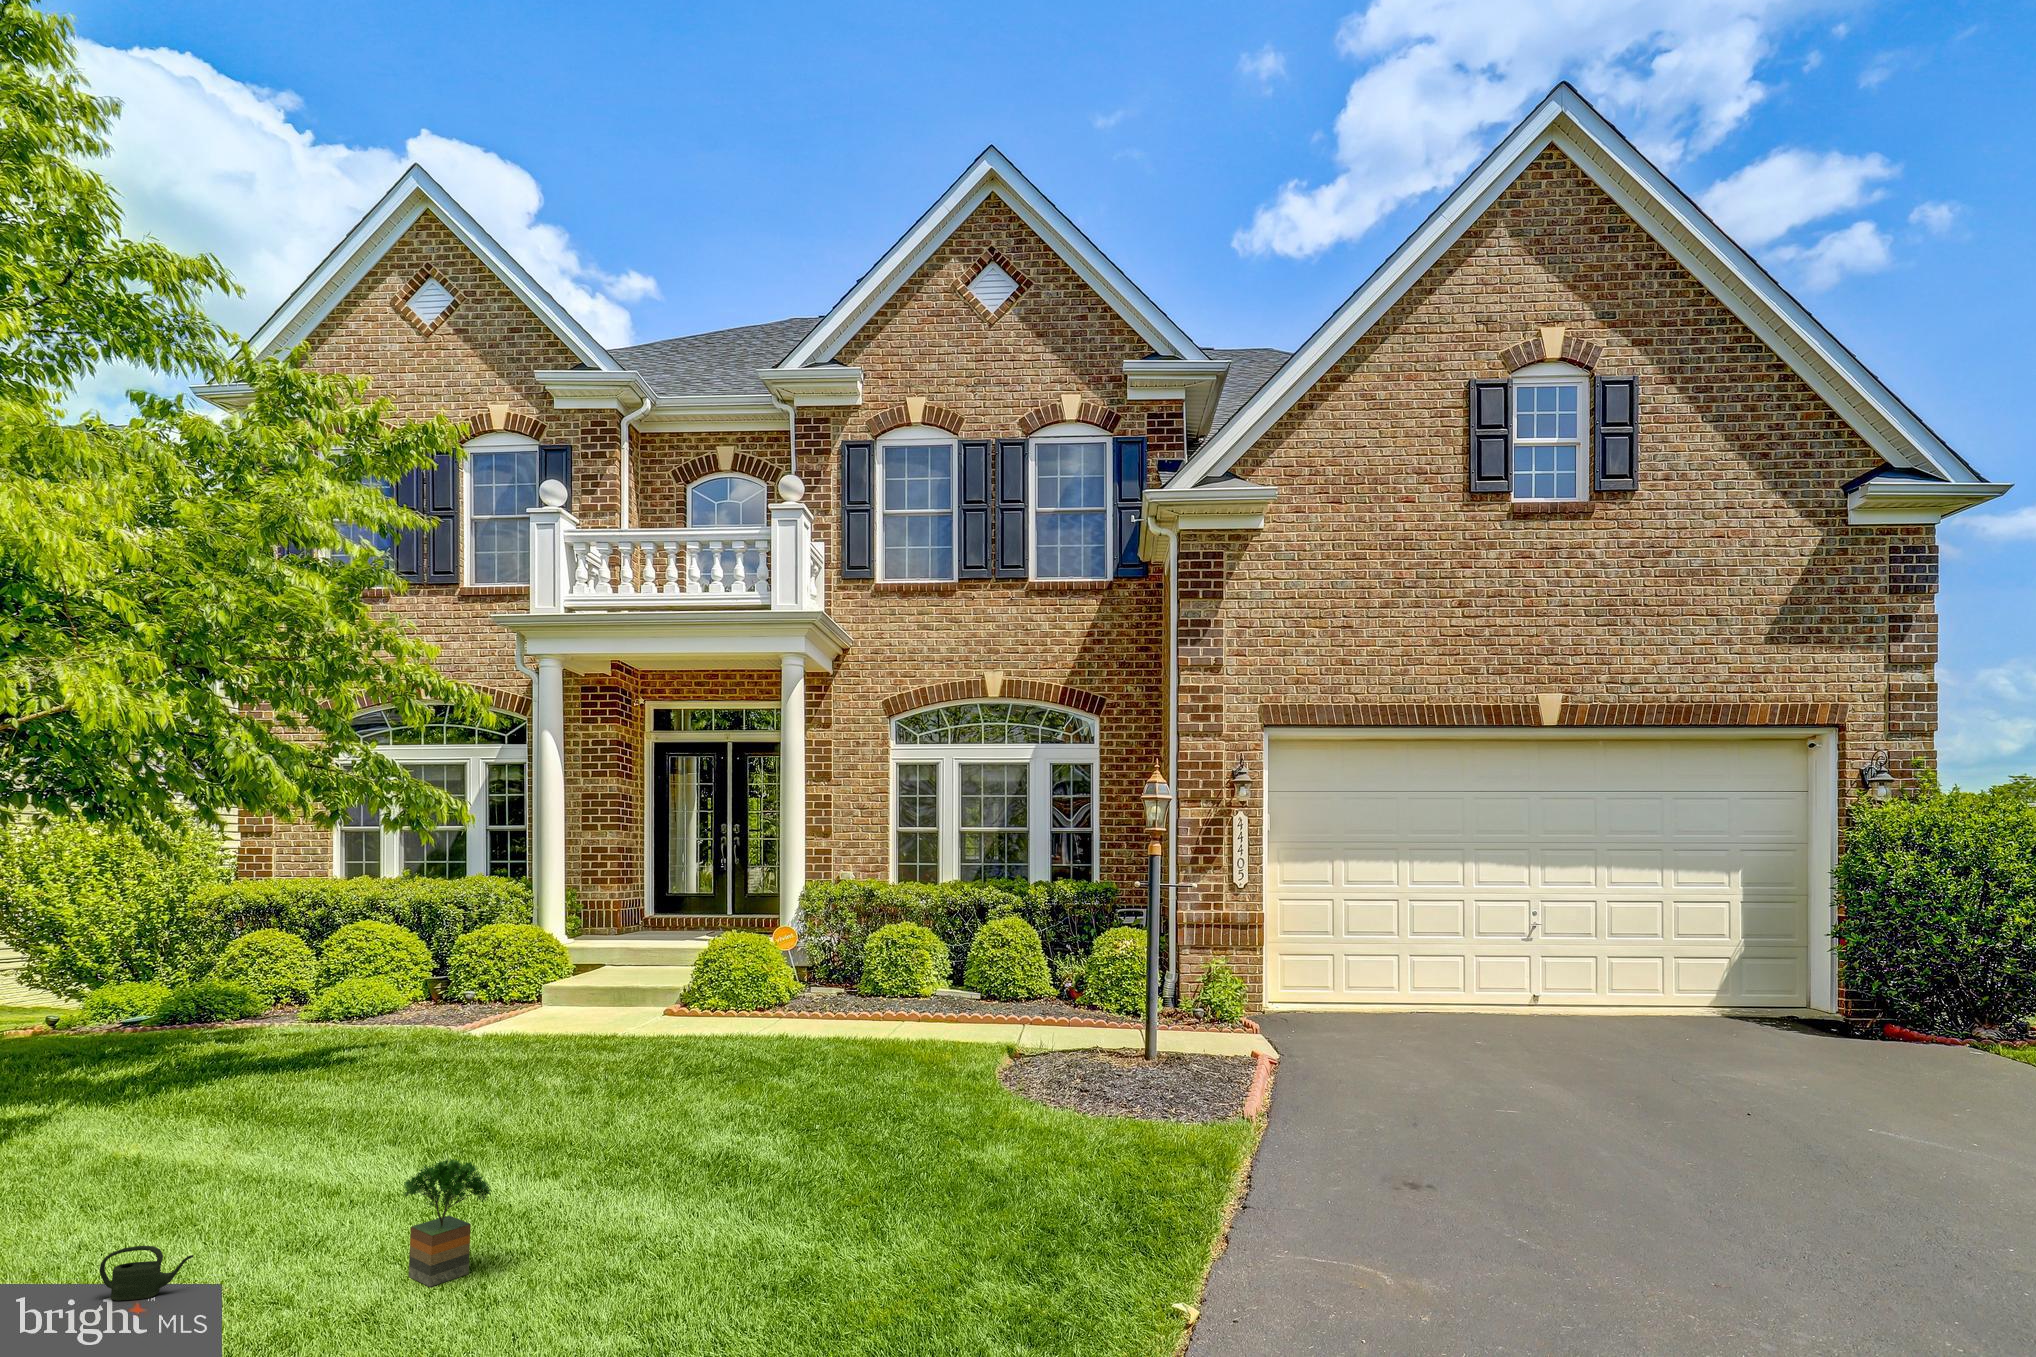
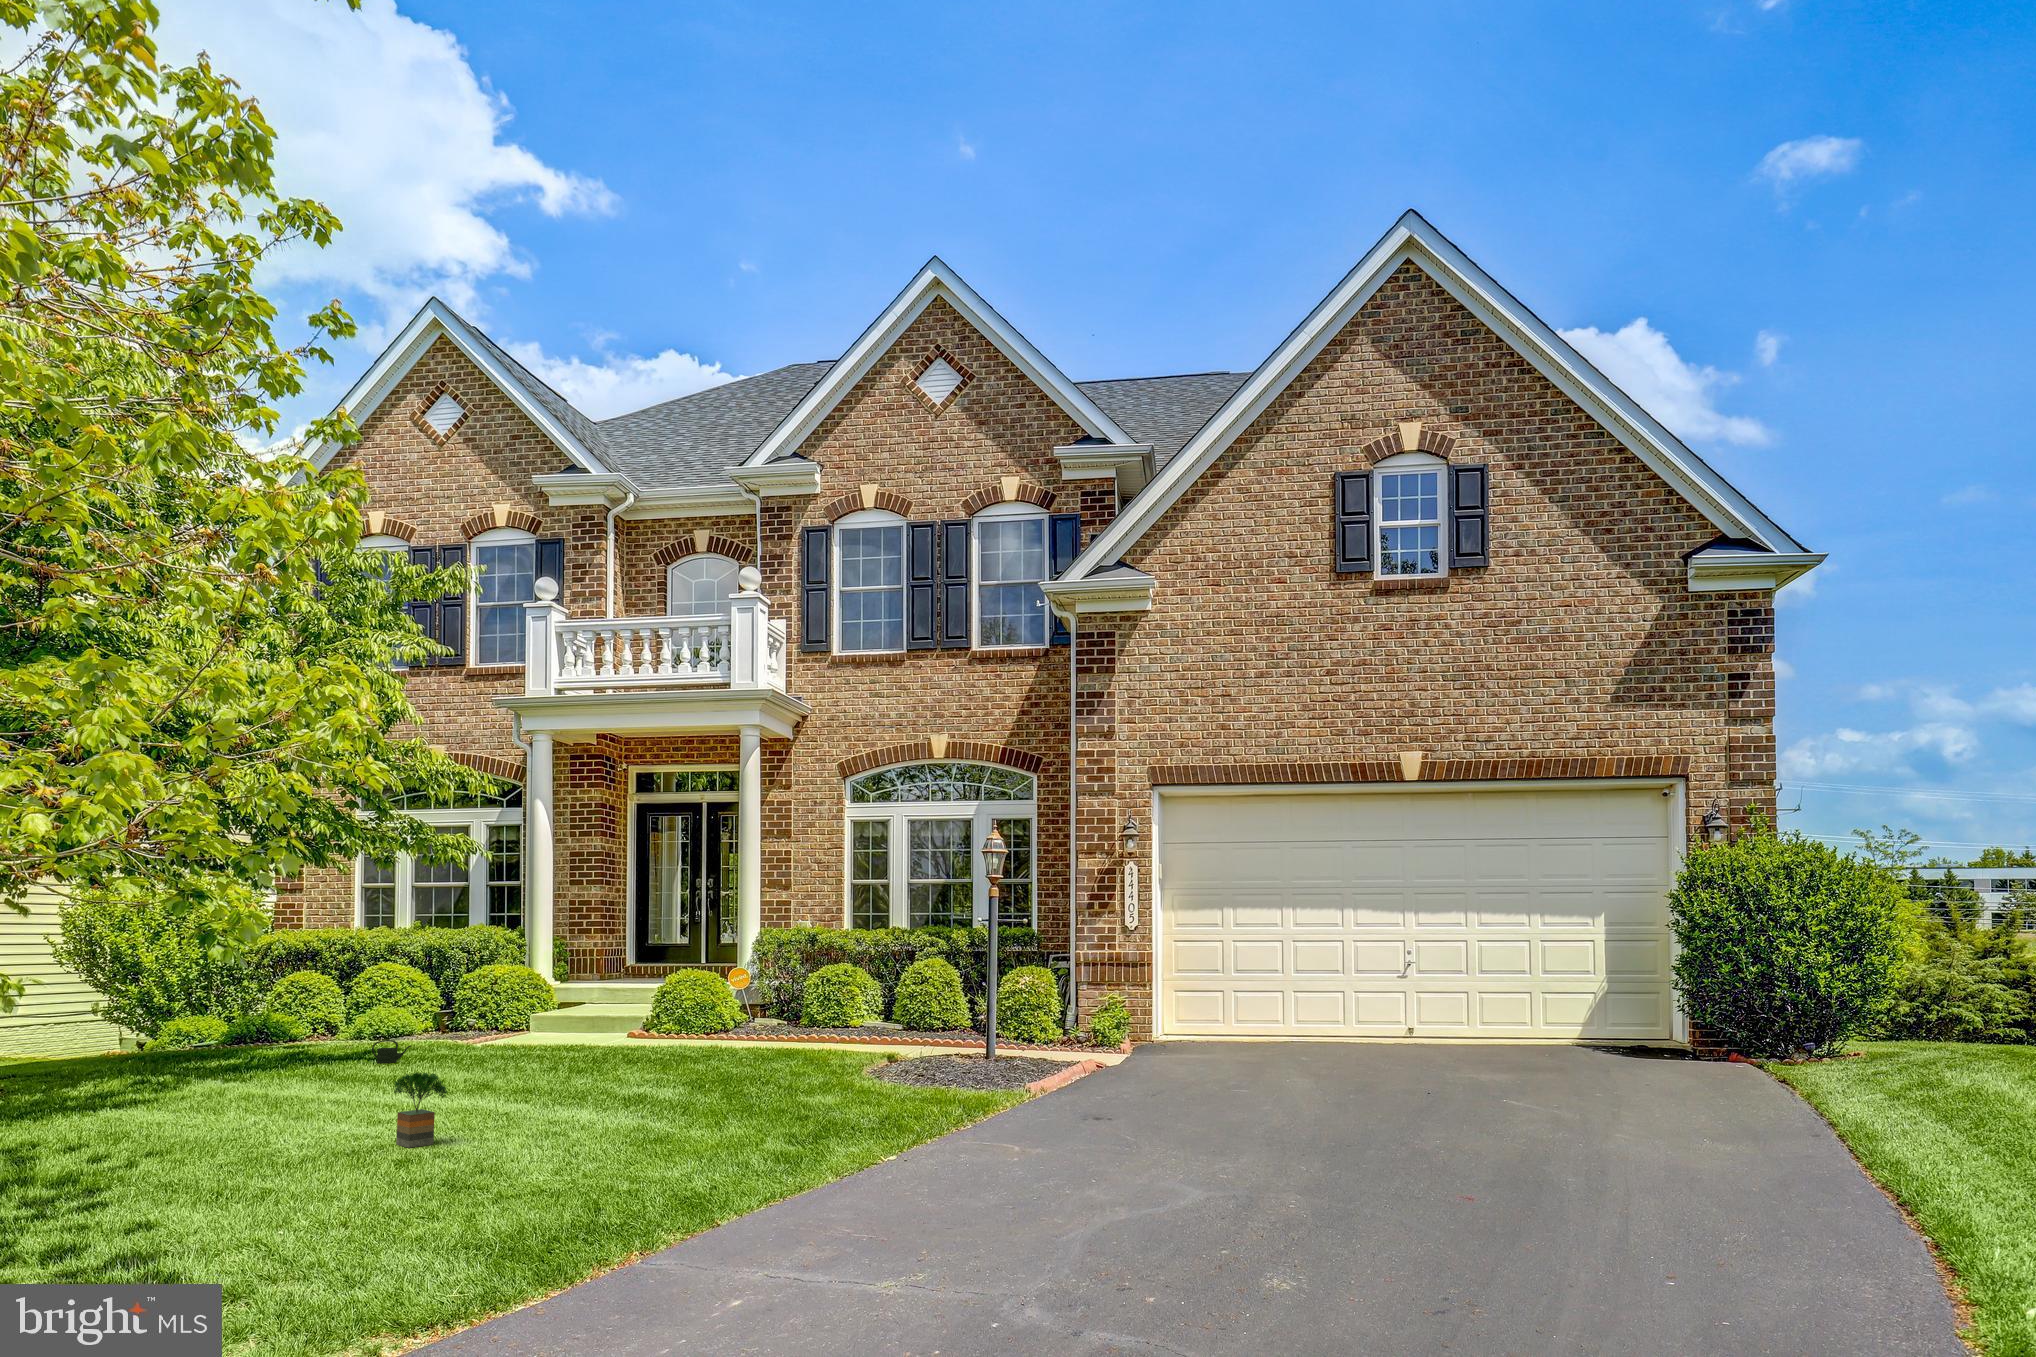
watering can: present [99,1246,193,1301] -> present [372,1040,411,1063]

